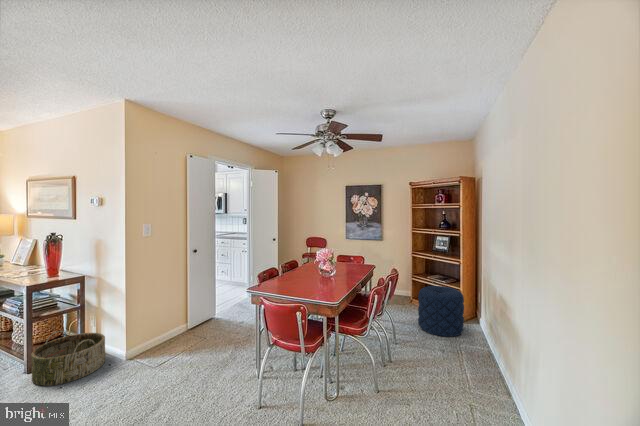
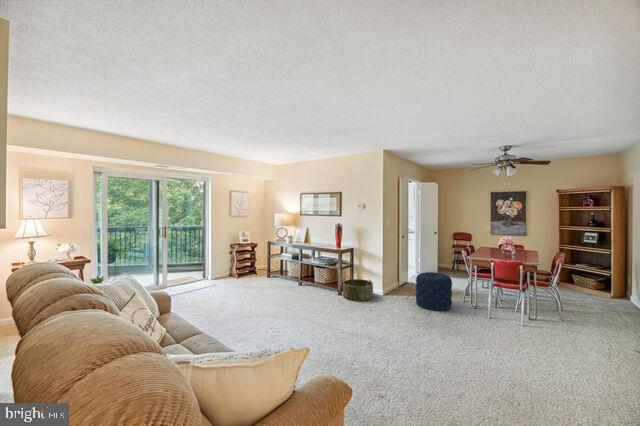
pouf: present [418,286,464,337] -> present [416,272,452,311]

